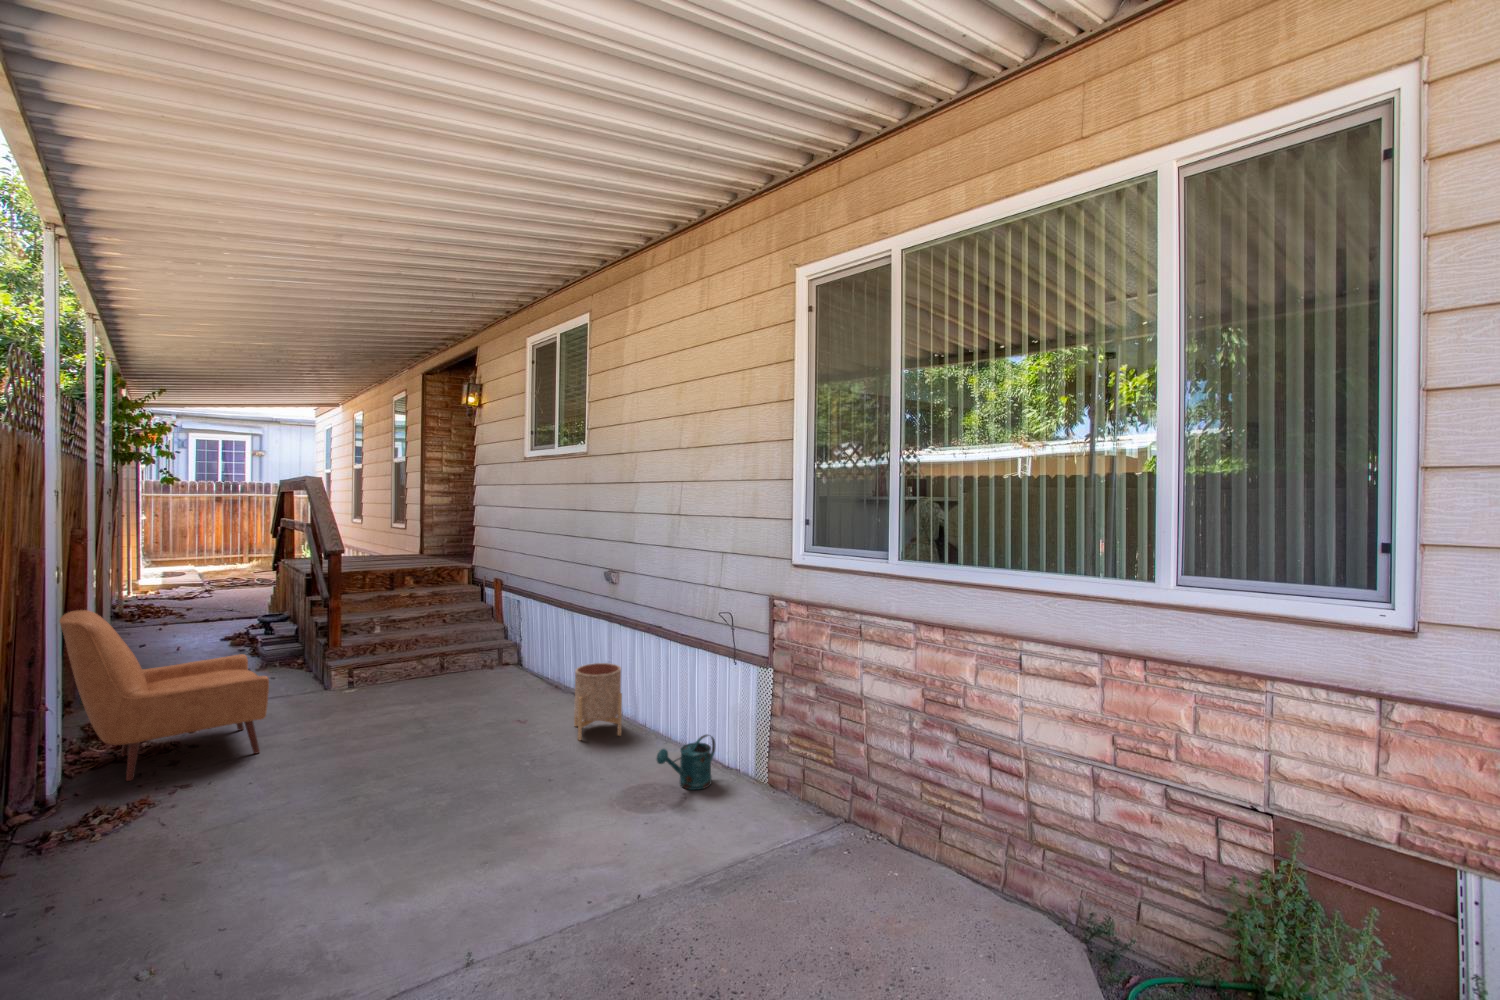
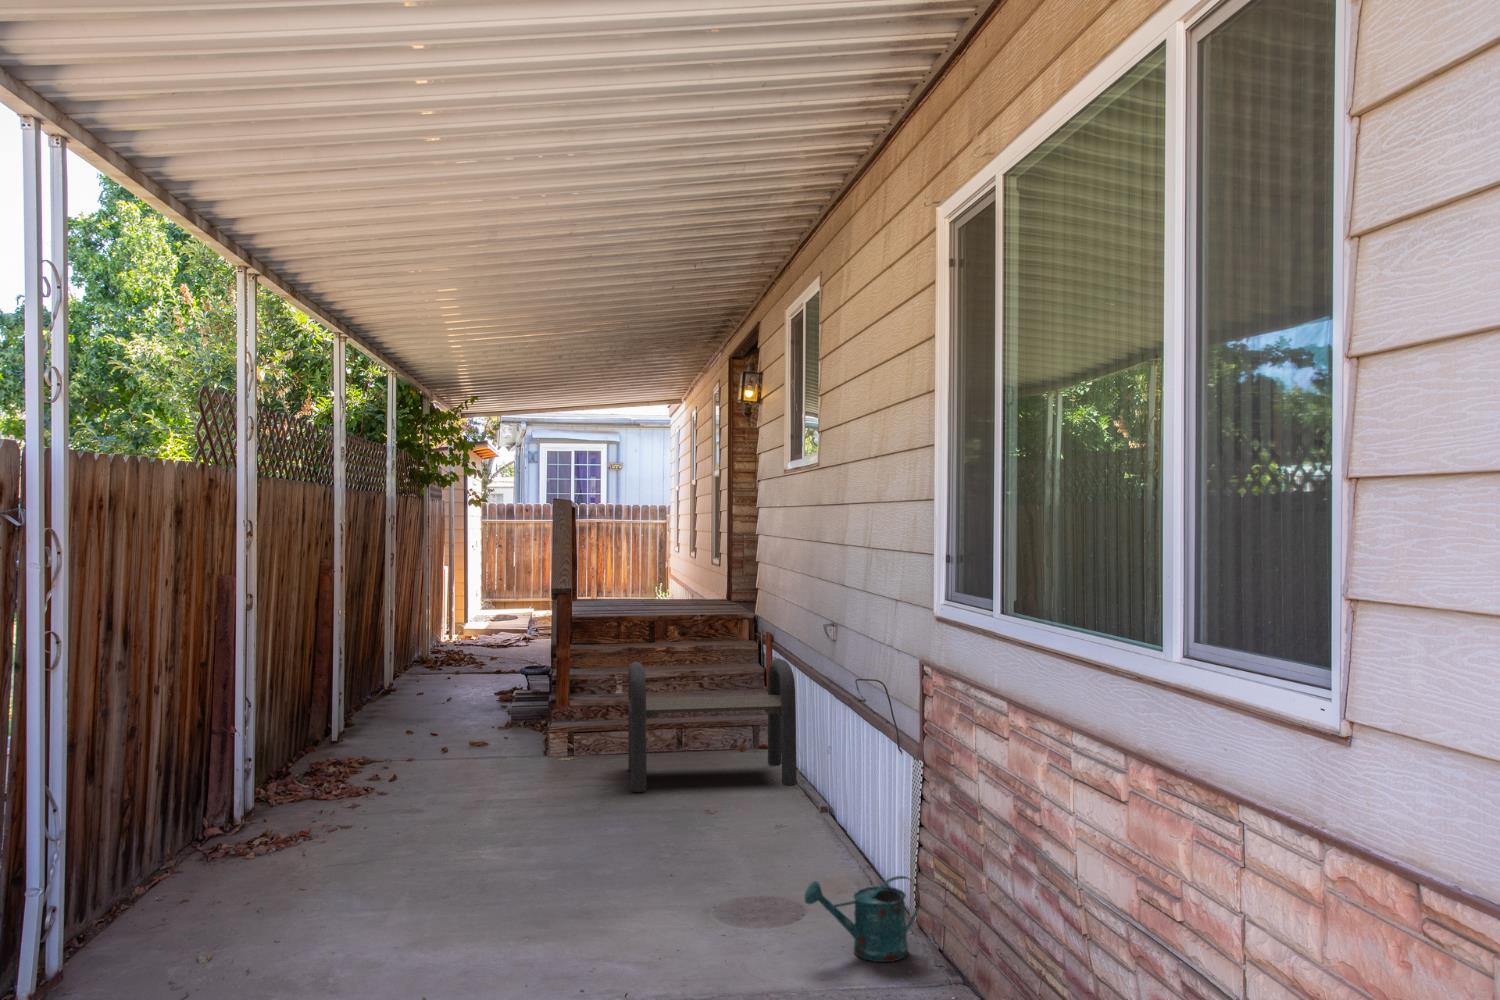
bench: none [410,601,544,706] -> present [628,658,797,792]
chair: present [60,610,269,781] -> none [261,630,442,818]
planter: present [574,663,622,740] -> none [770,752,846,869]

